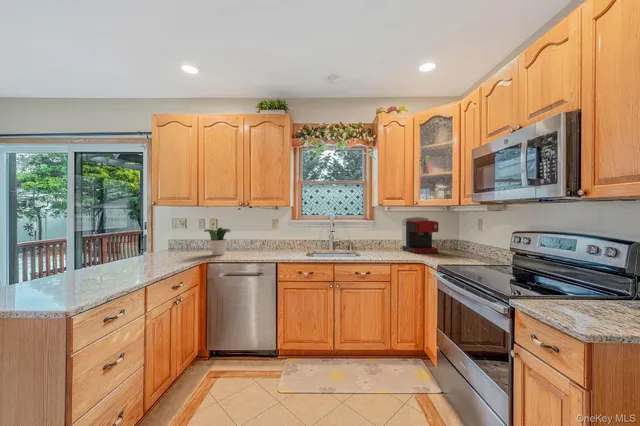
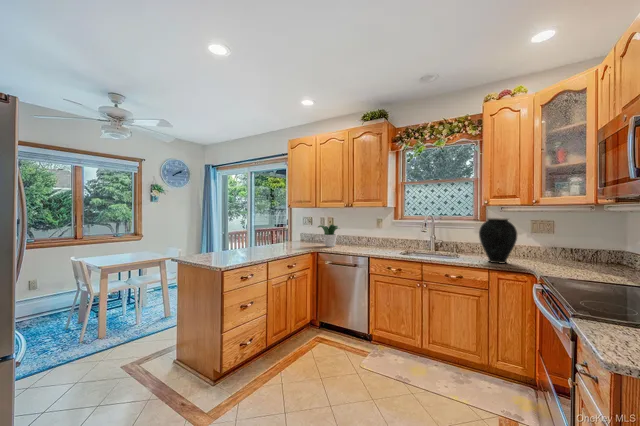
vase: none [377,217,406,257] -> present [479,218,517,263]
coffee maker: present [402,217,438,253] -> none [526,219,578,265]

